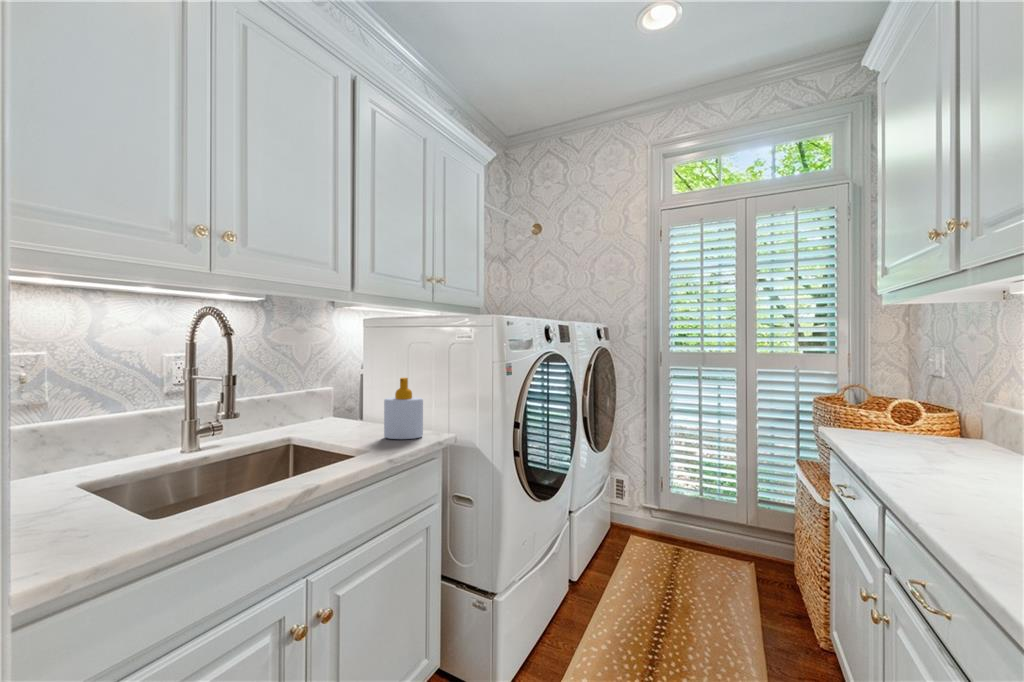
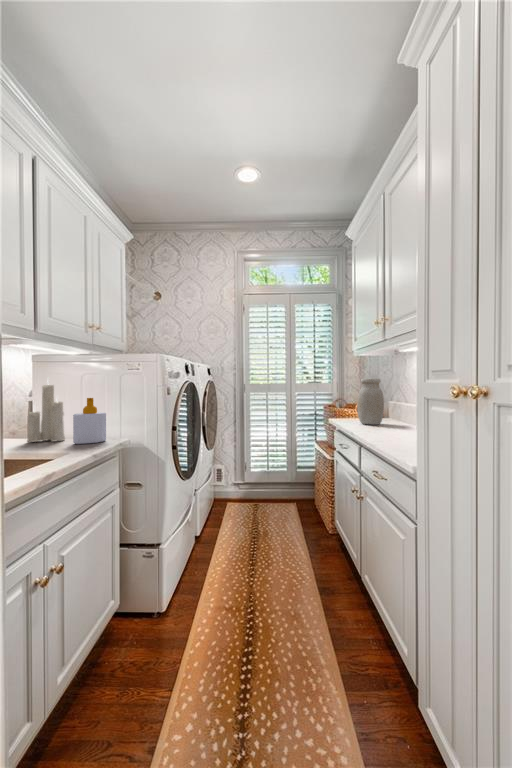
candle: none [343,344,383,431] -> present [27,384,65,442]
jar: none [882,354,956,456] -> present [357,378,384,425]

